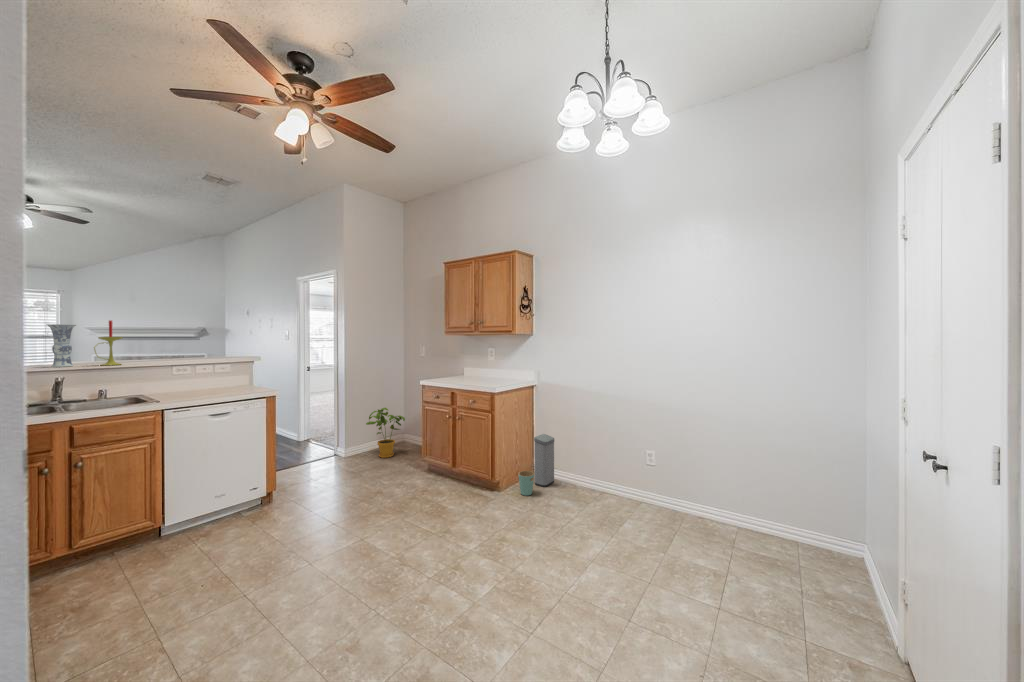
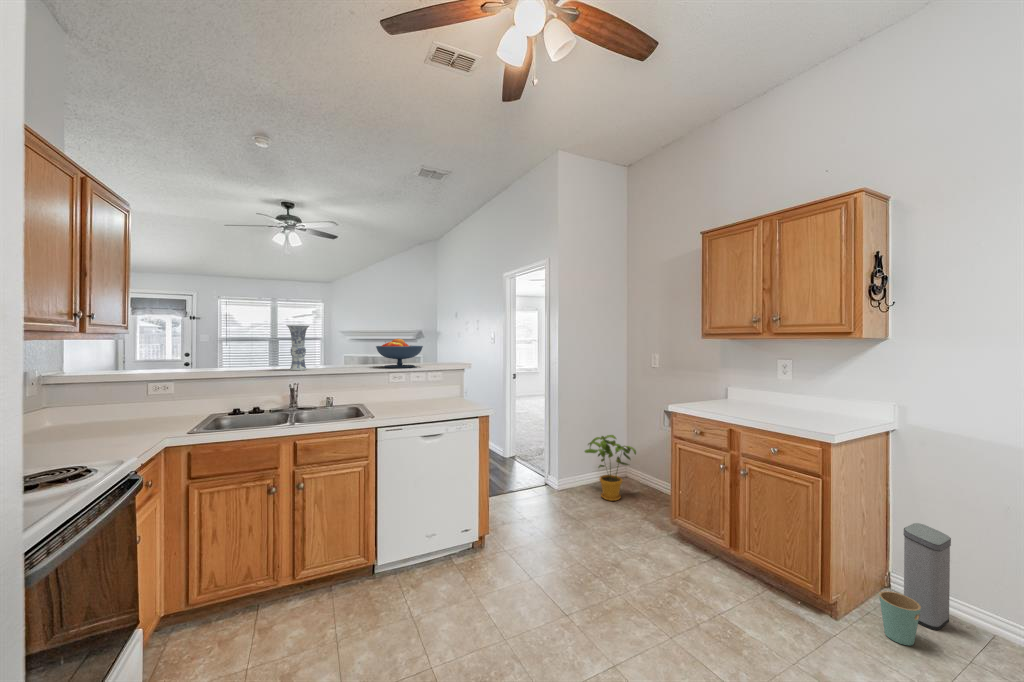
candle: present [94,320,123,365] -> none [322,319,347,370]
fruit bowl: none [156,337,209,362] -> present [376,339,423,368]

